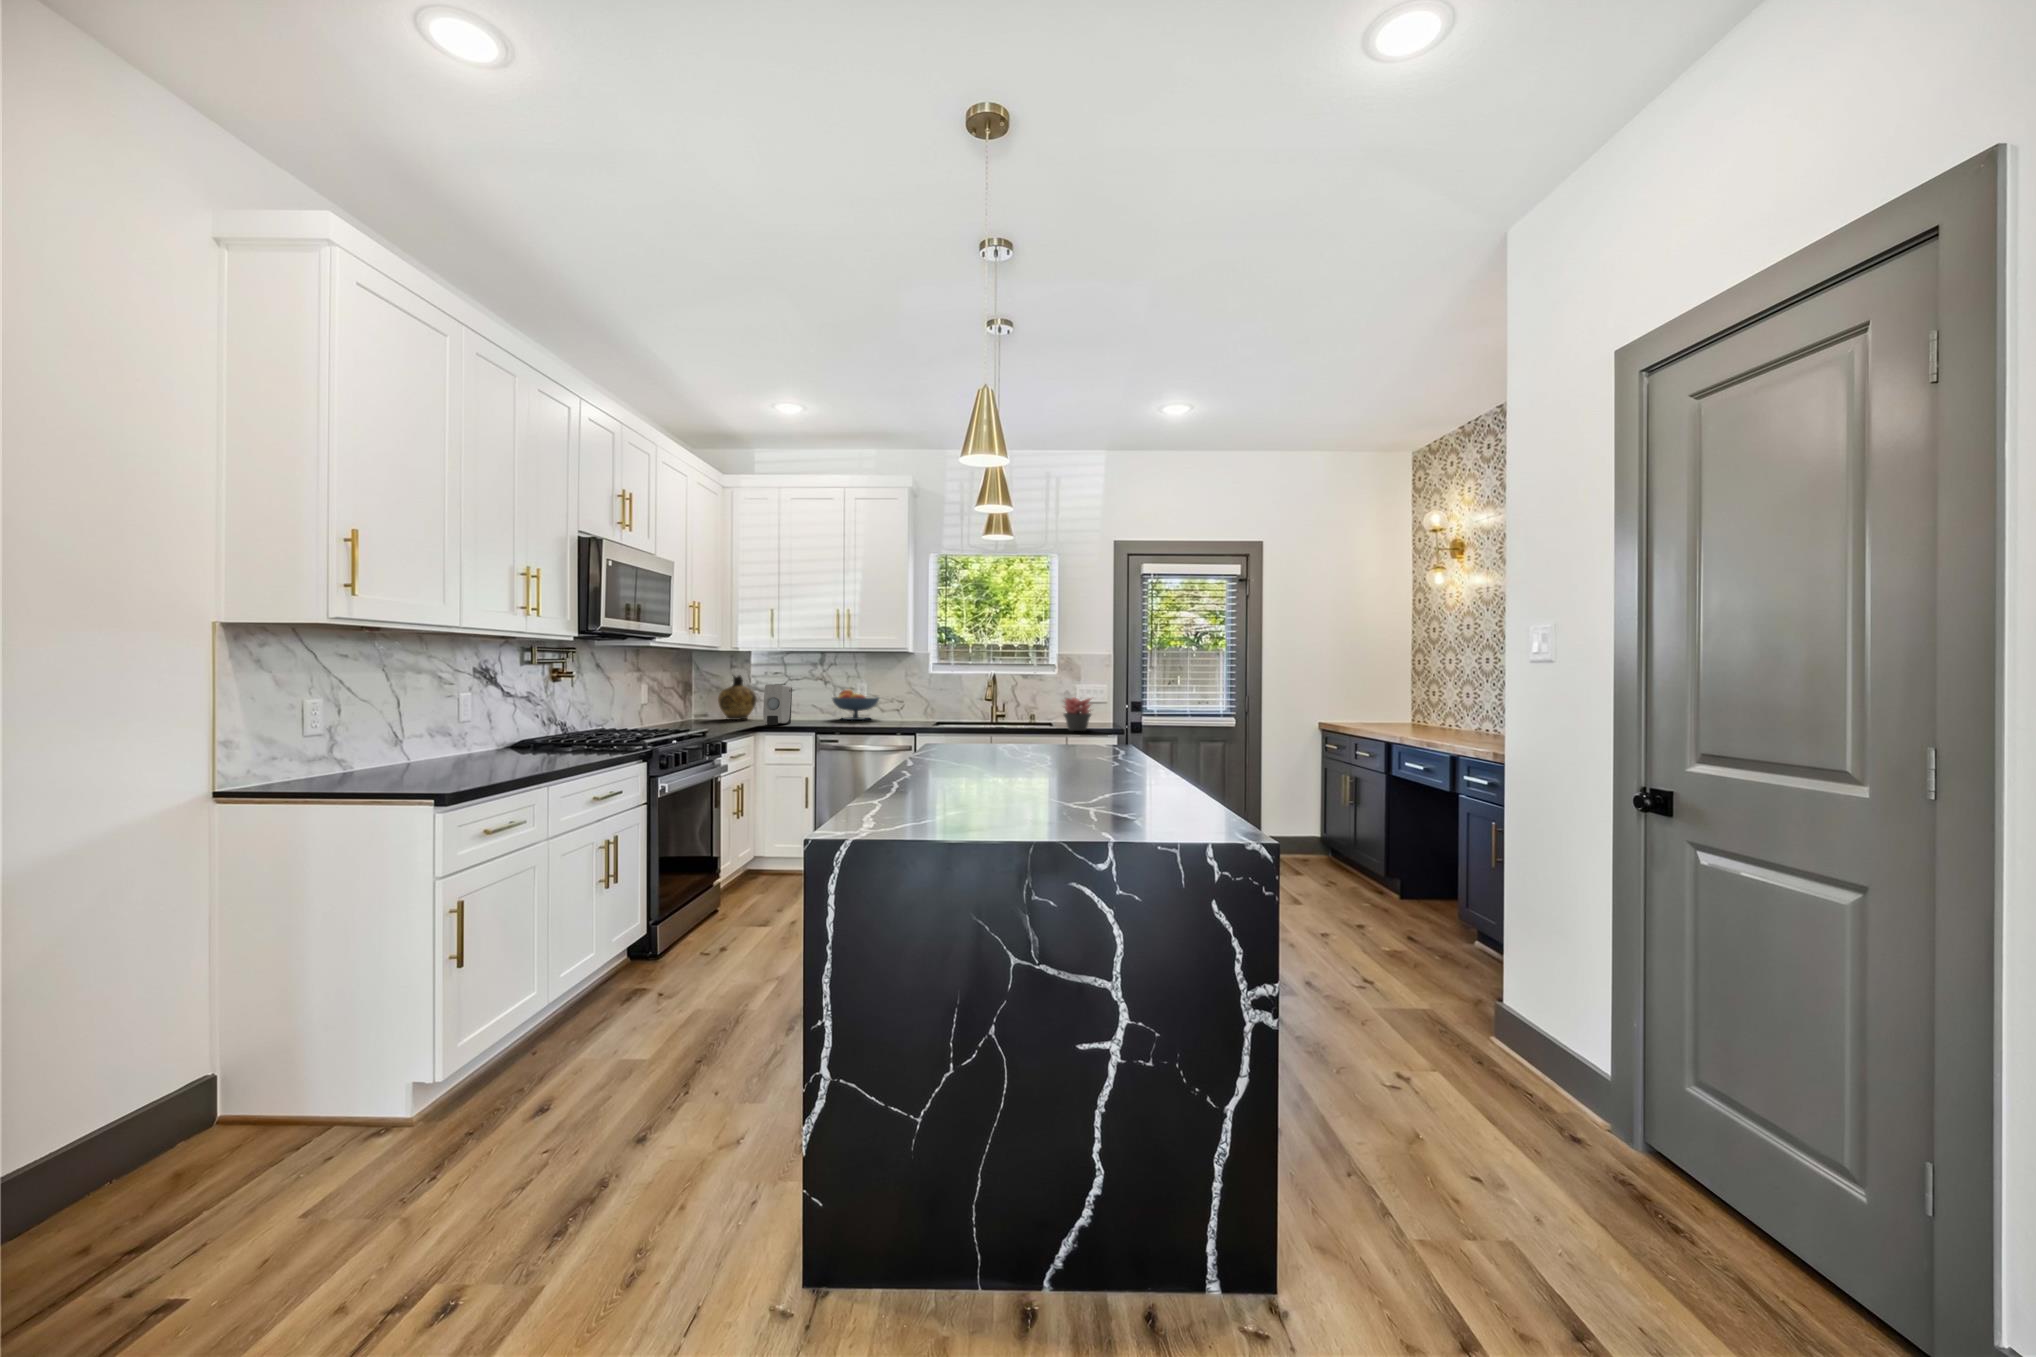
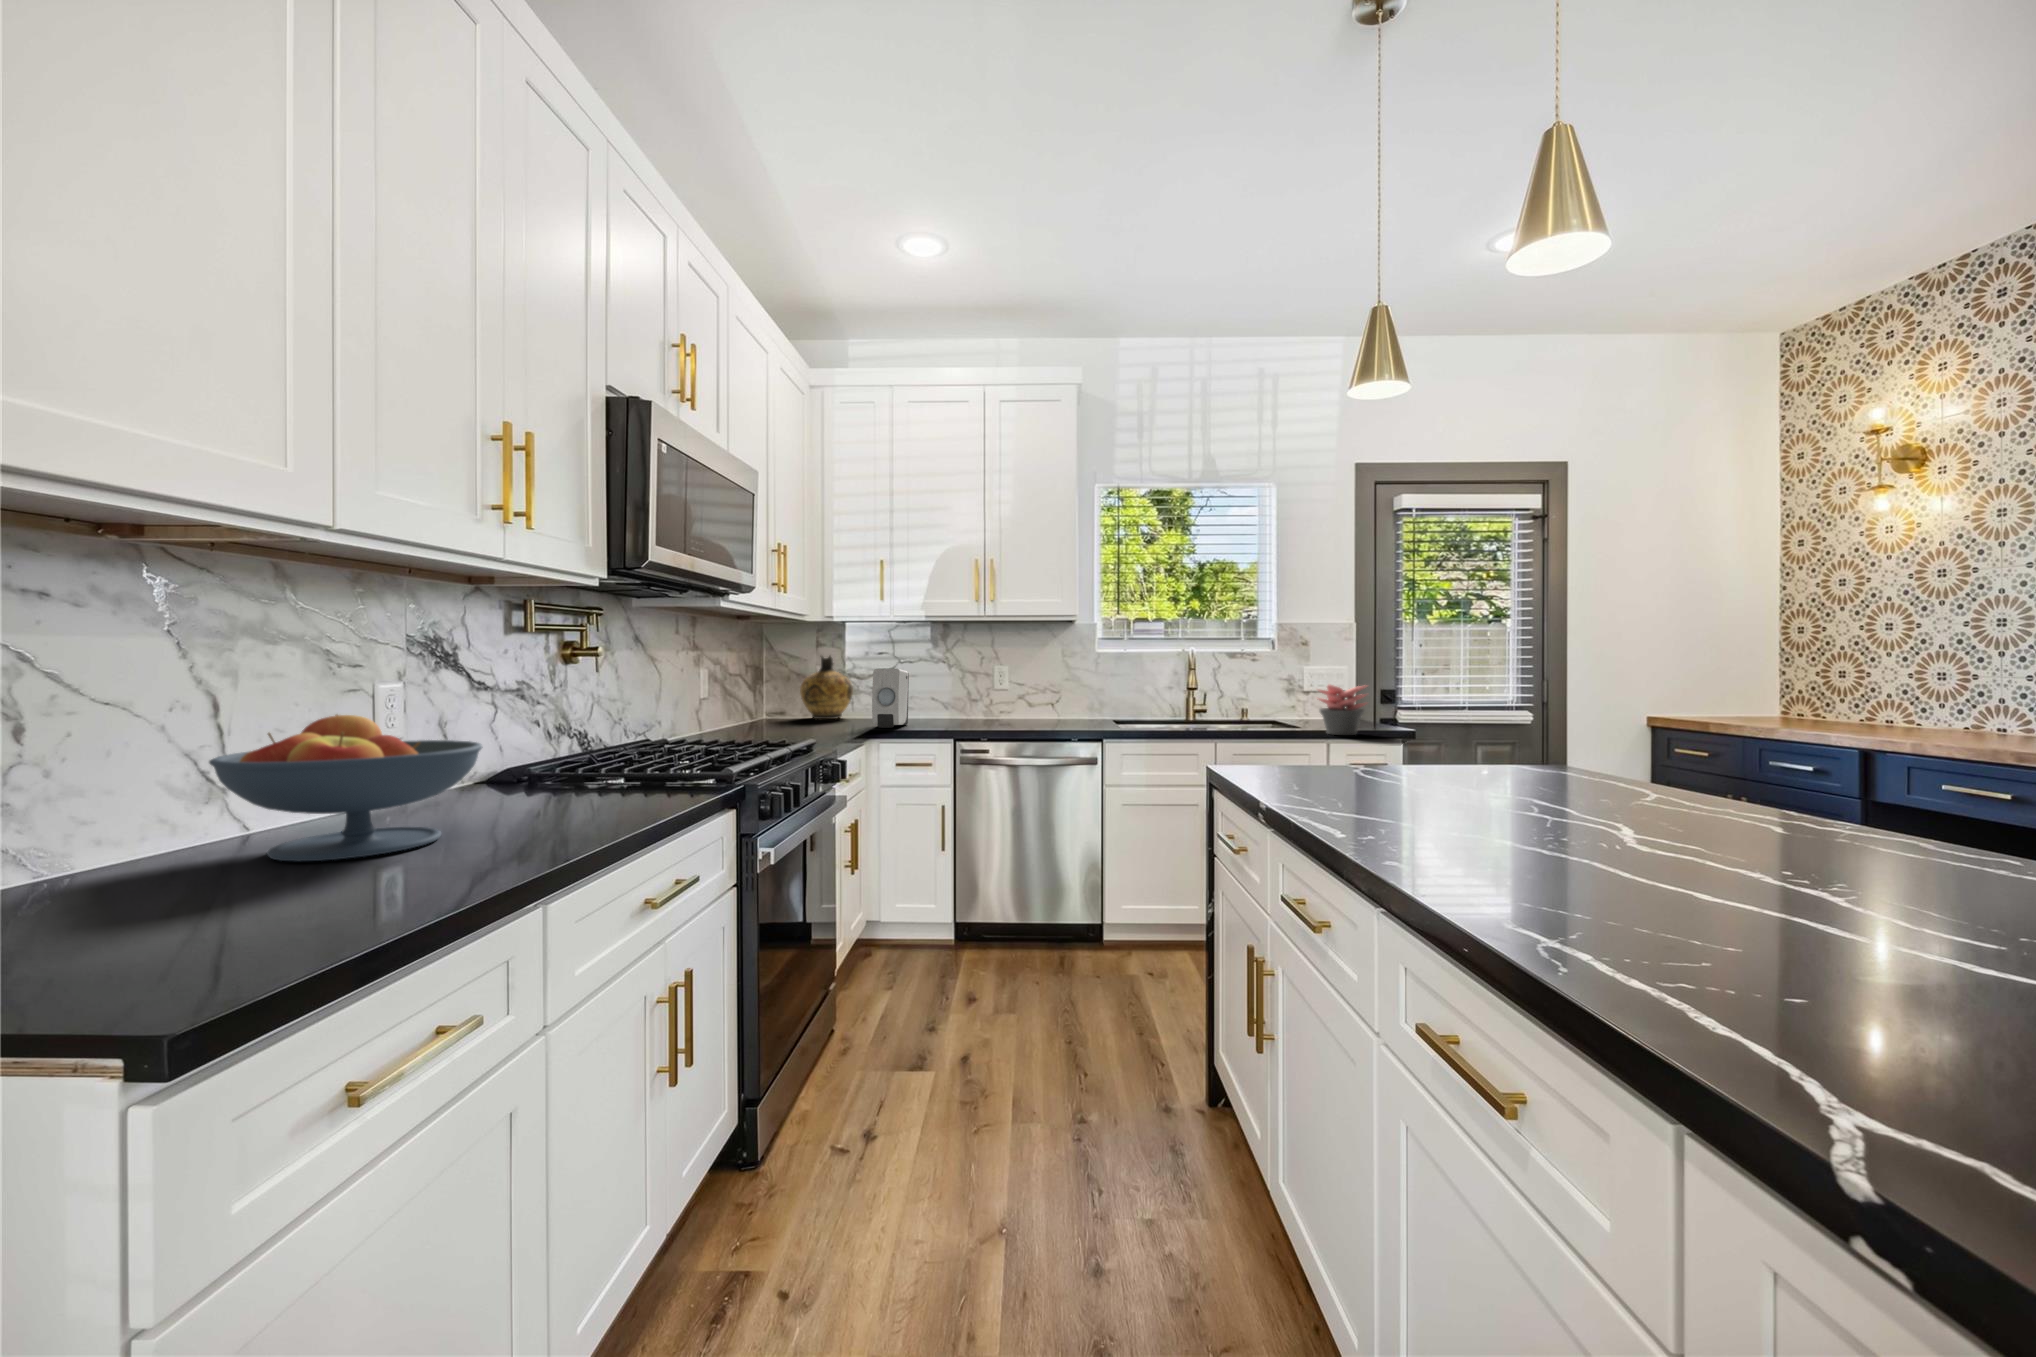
fruit bowl: present [832,690,879,720] -> present [209,715,482,862]

